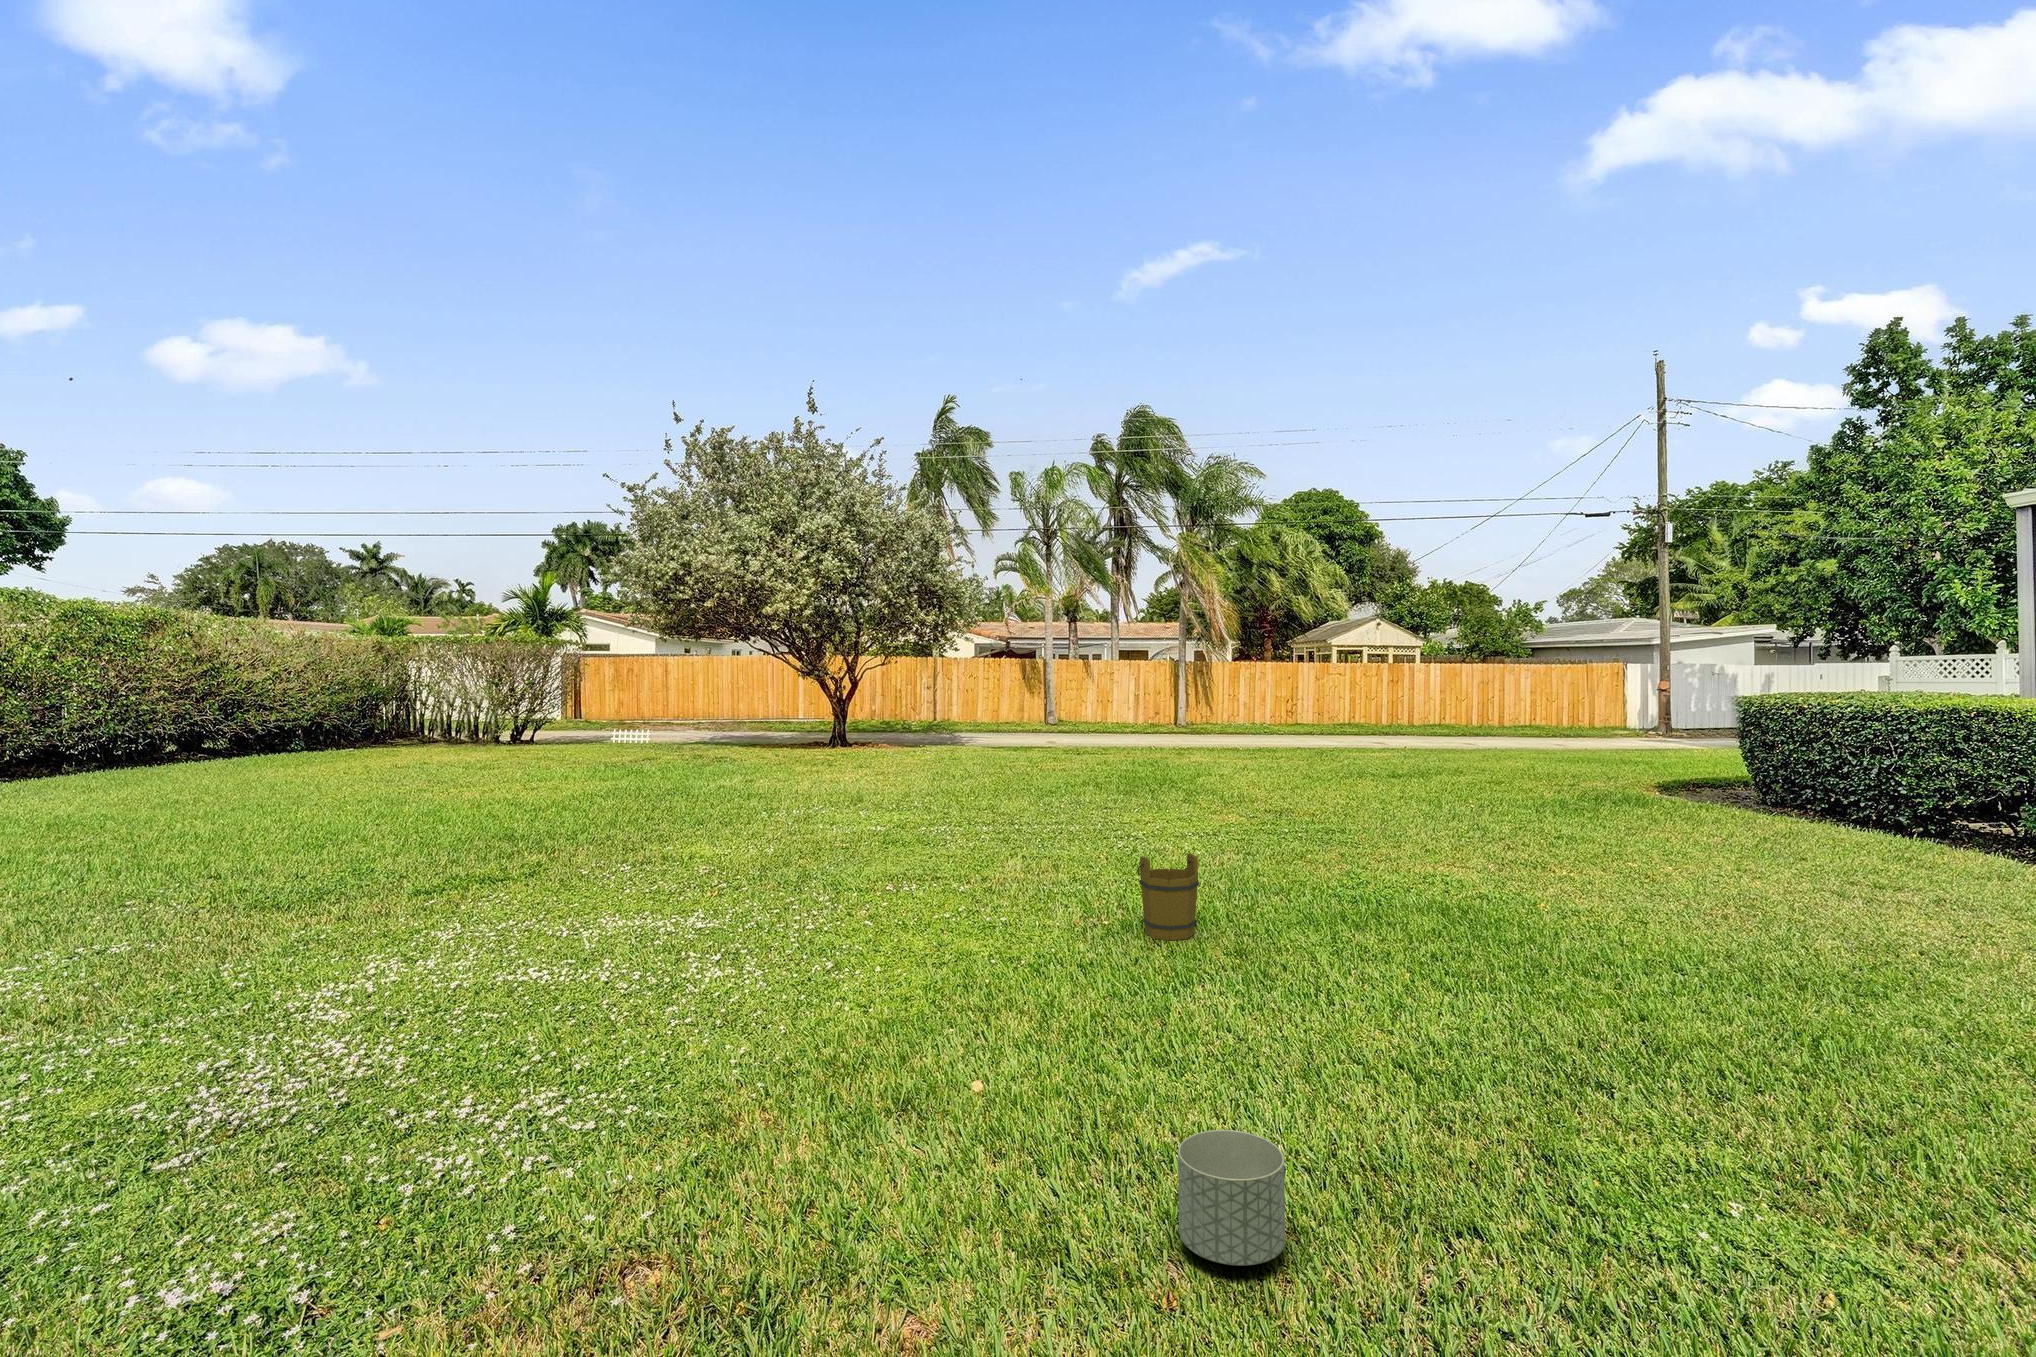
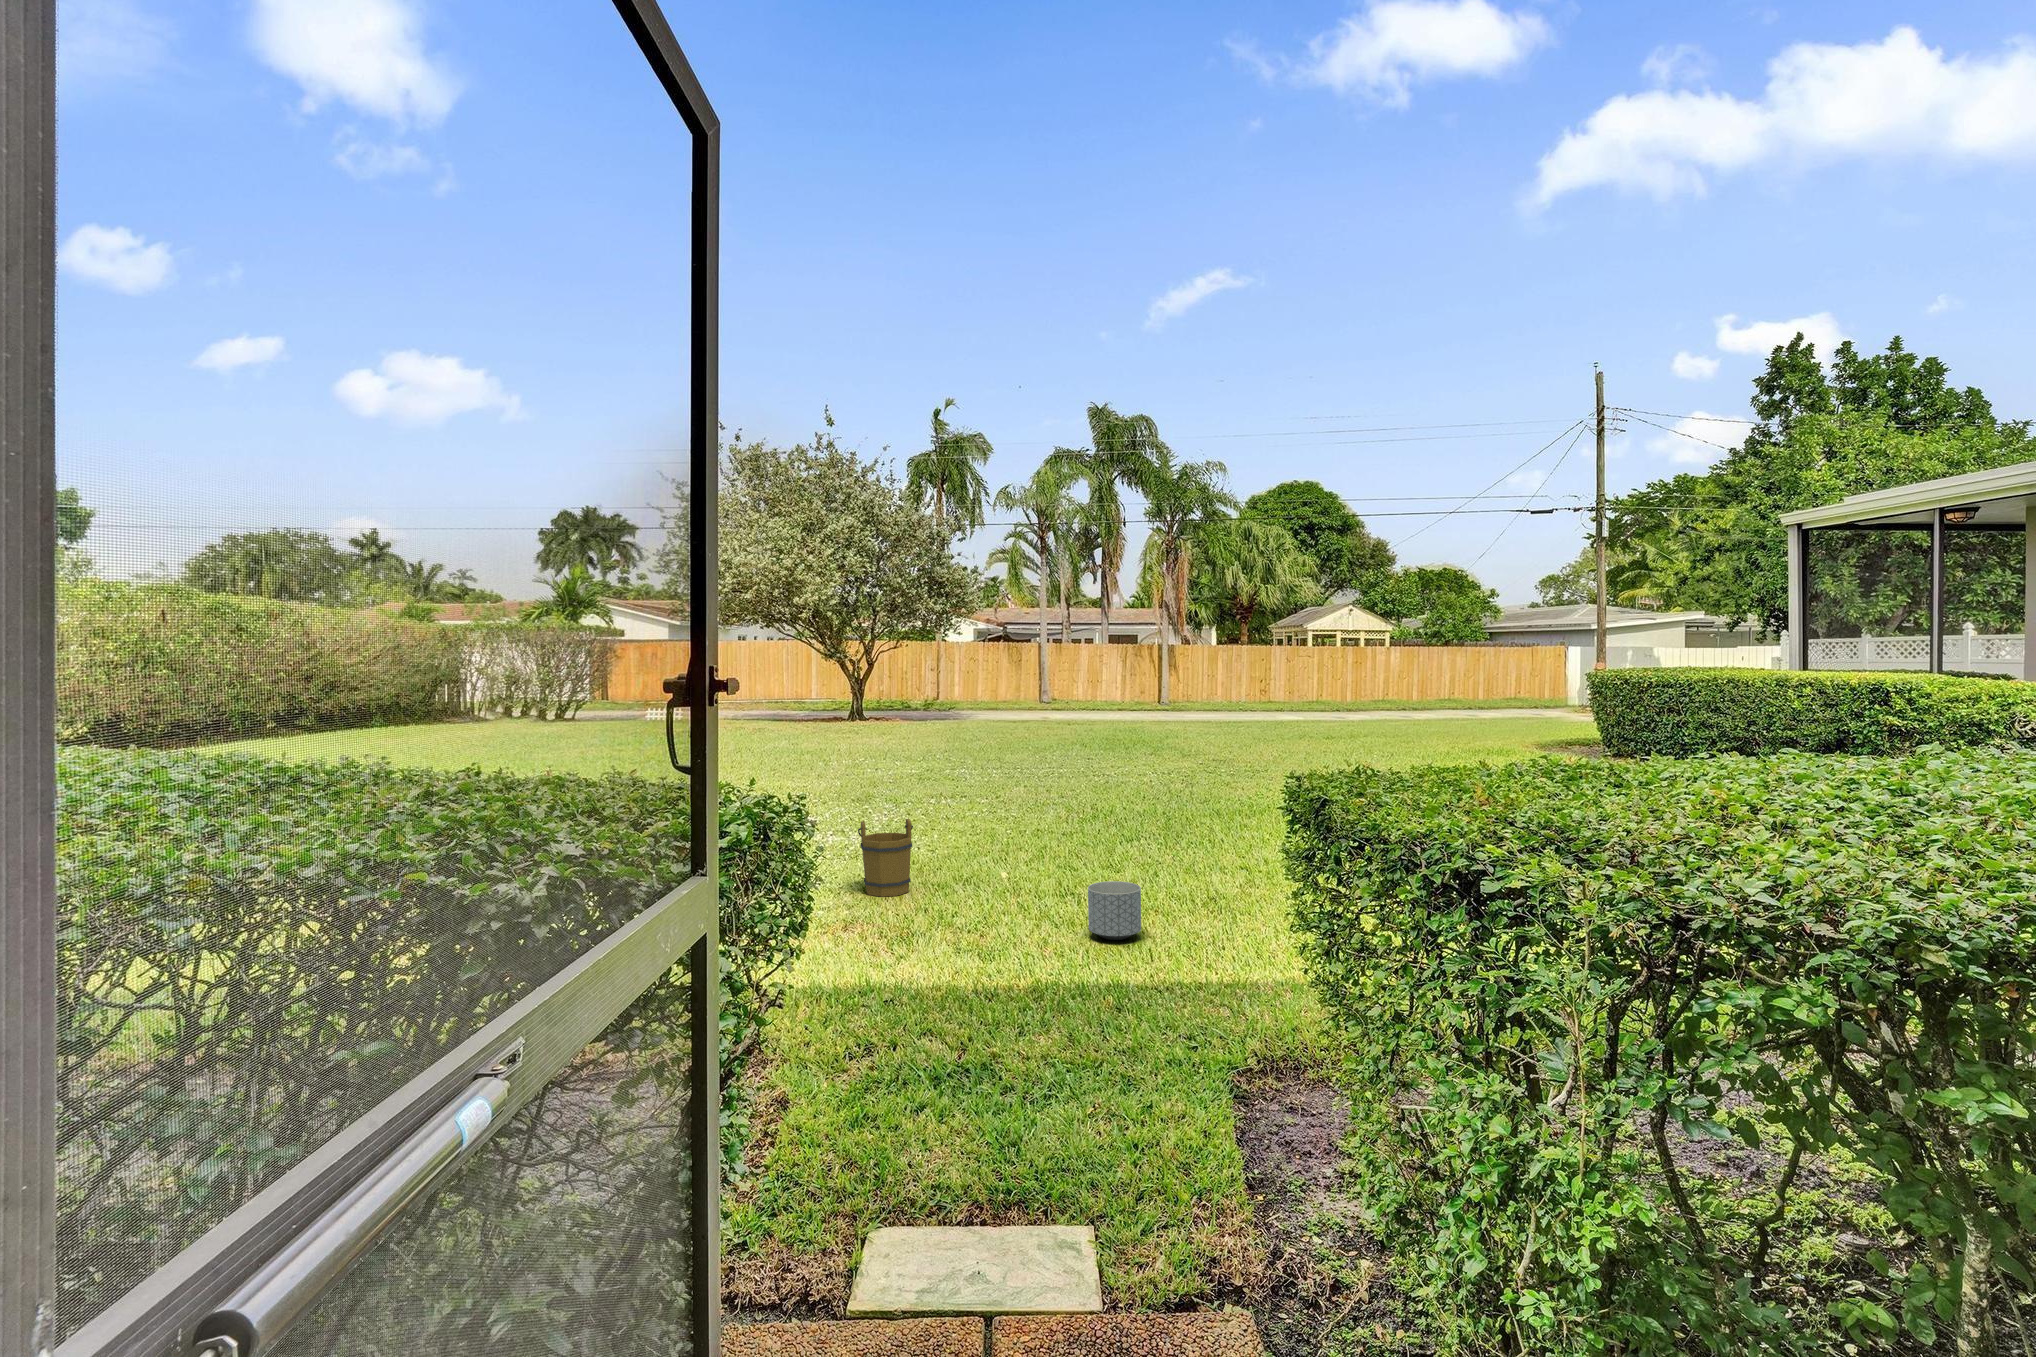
bucket: present [1137,853,1199,940] -> present [858,819,913,897]

